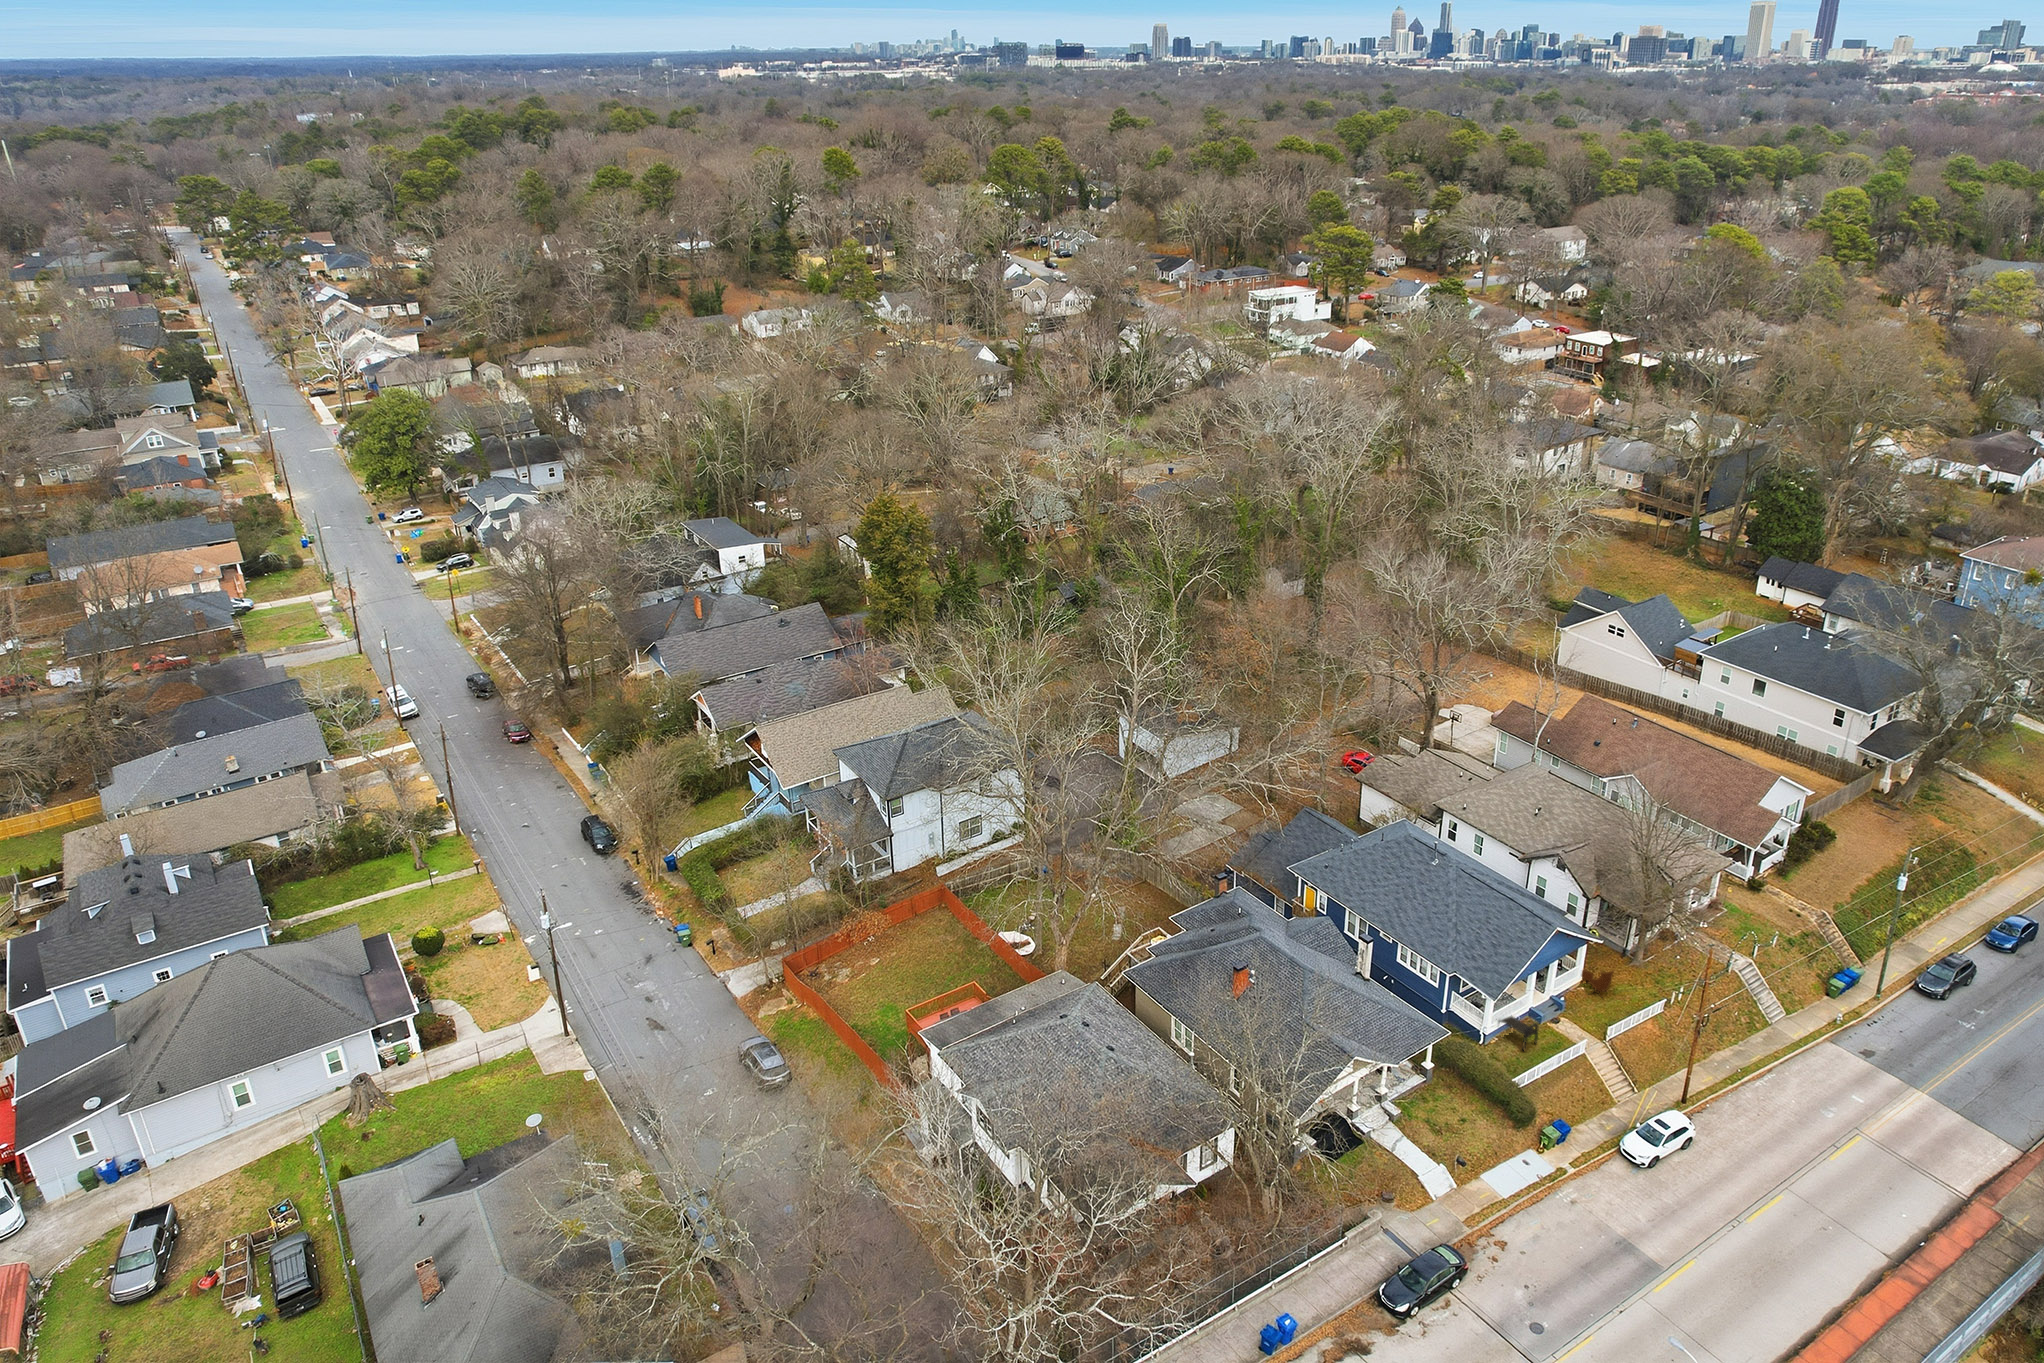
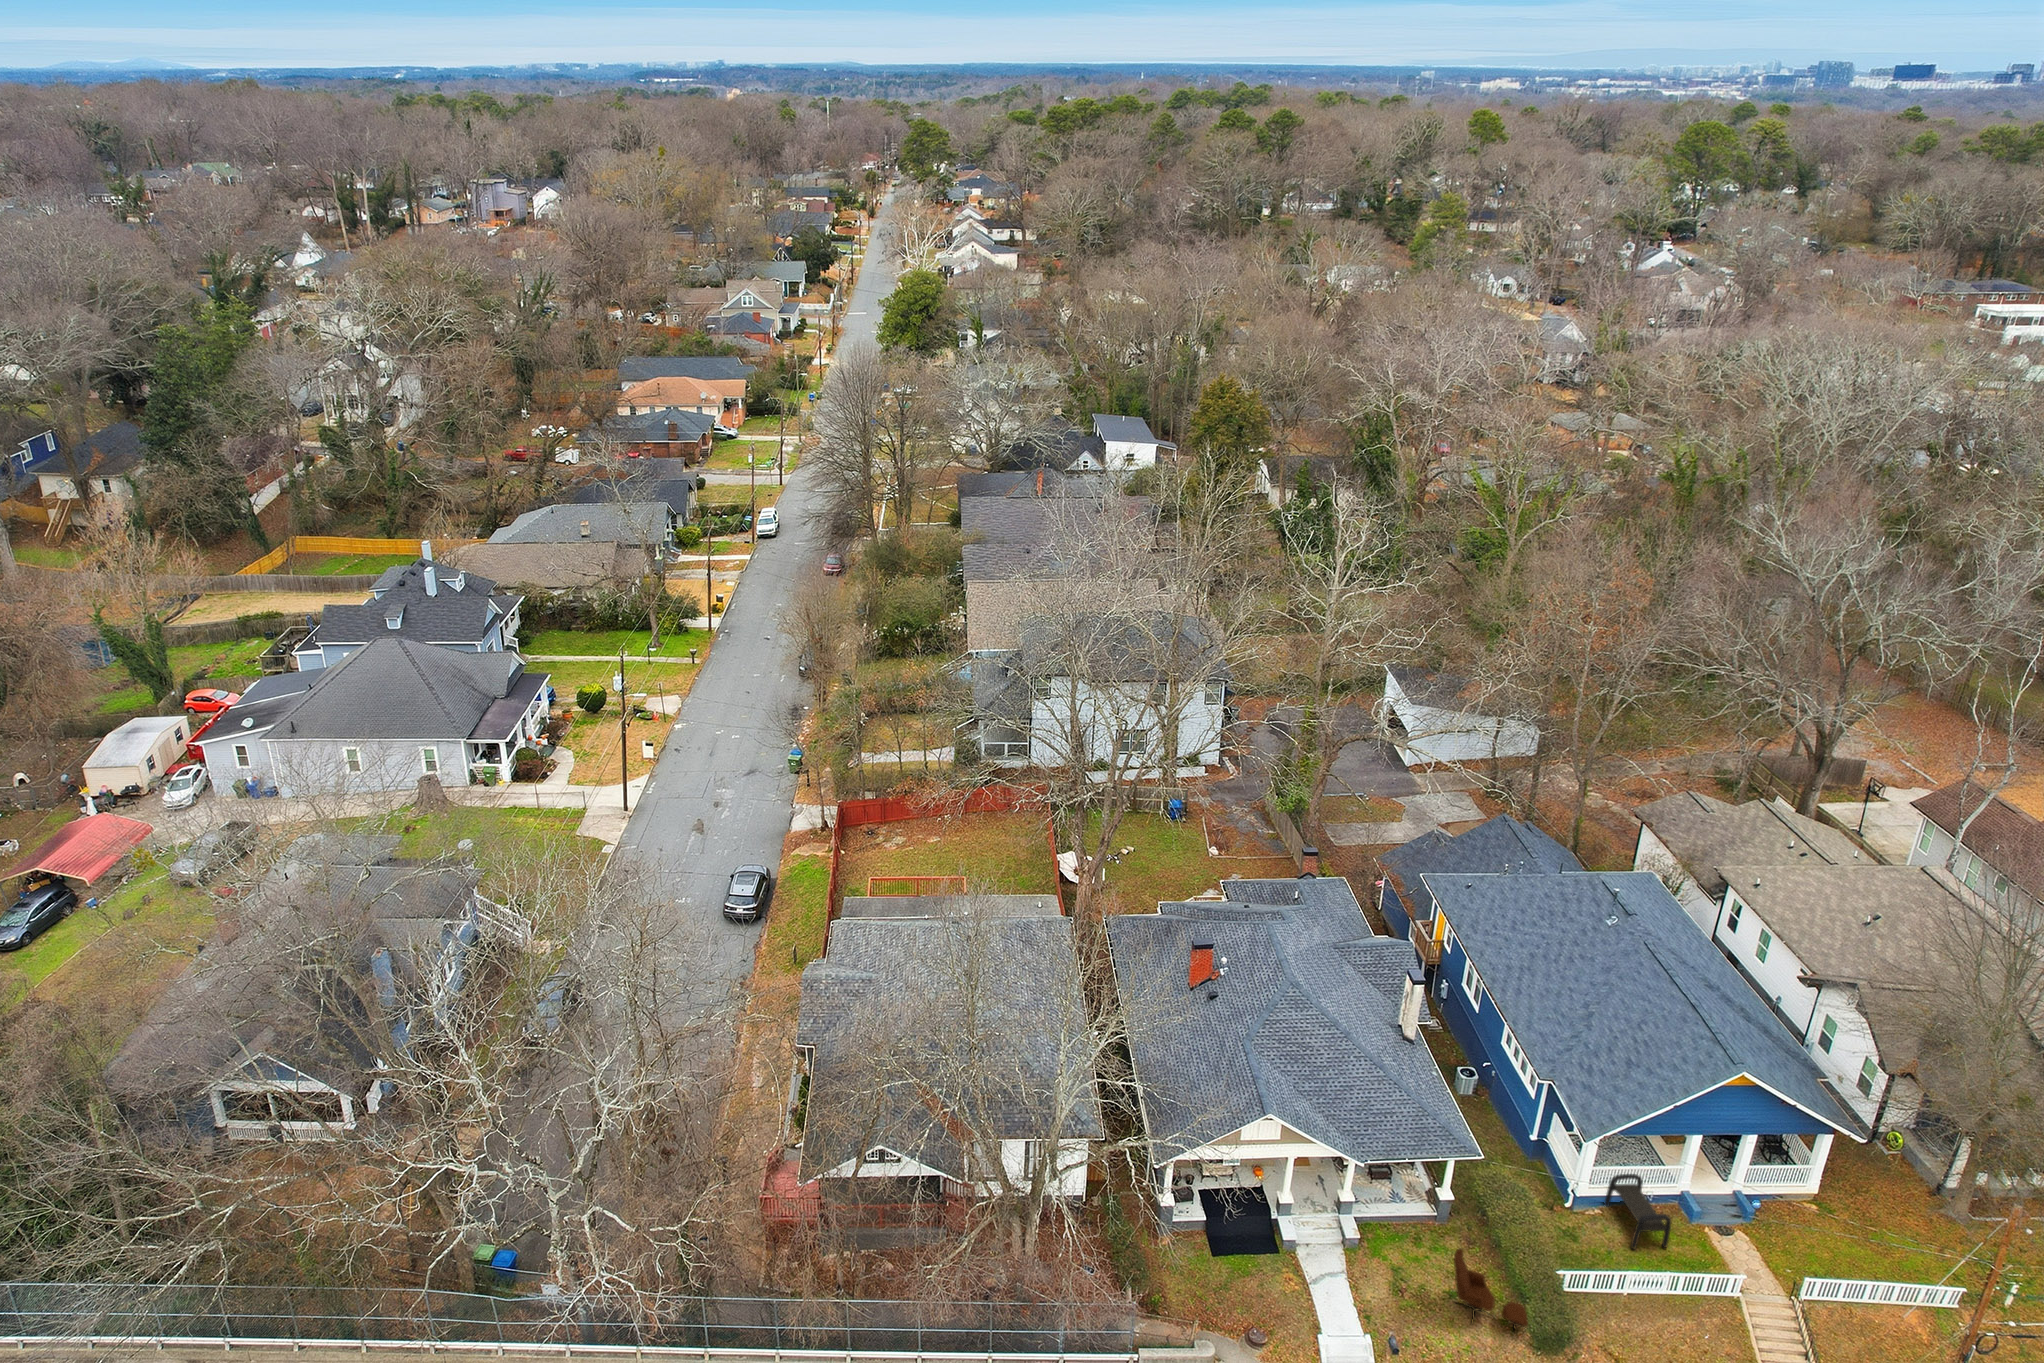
lounge chair: present [1581,970,1614,993] -> present [1454,1248,1528,1329]

